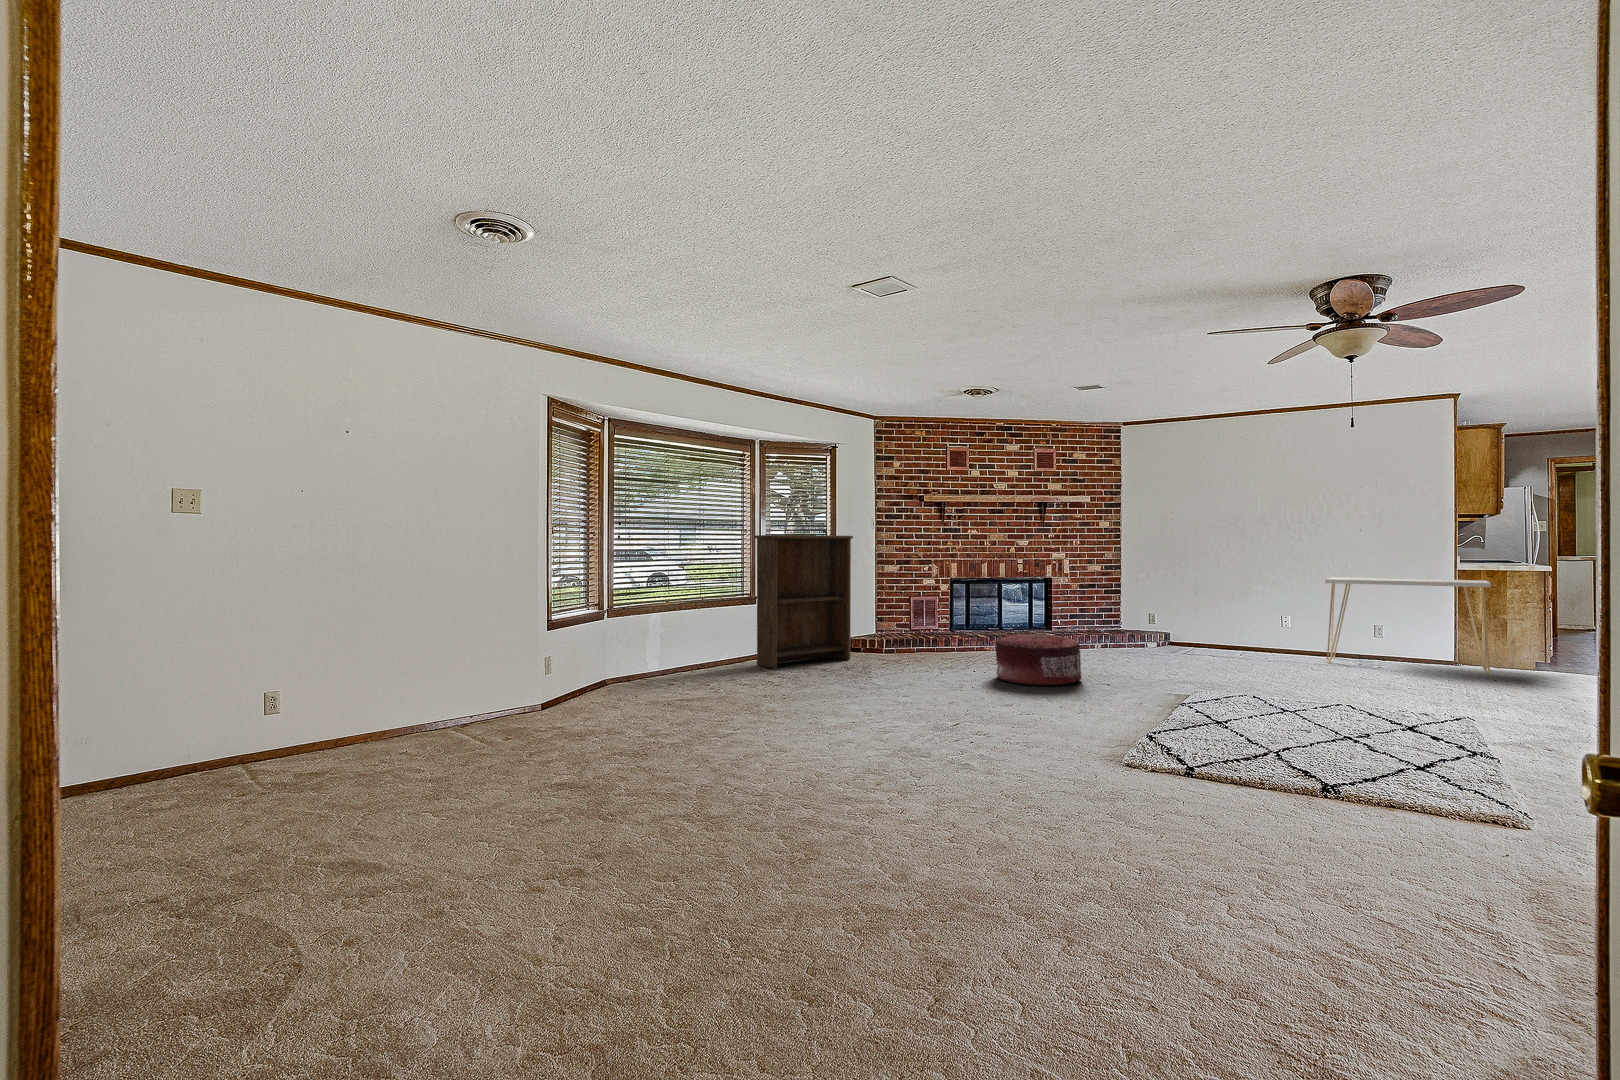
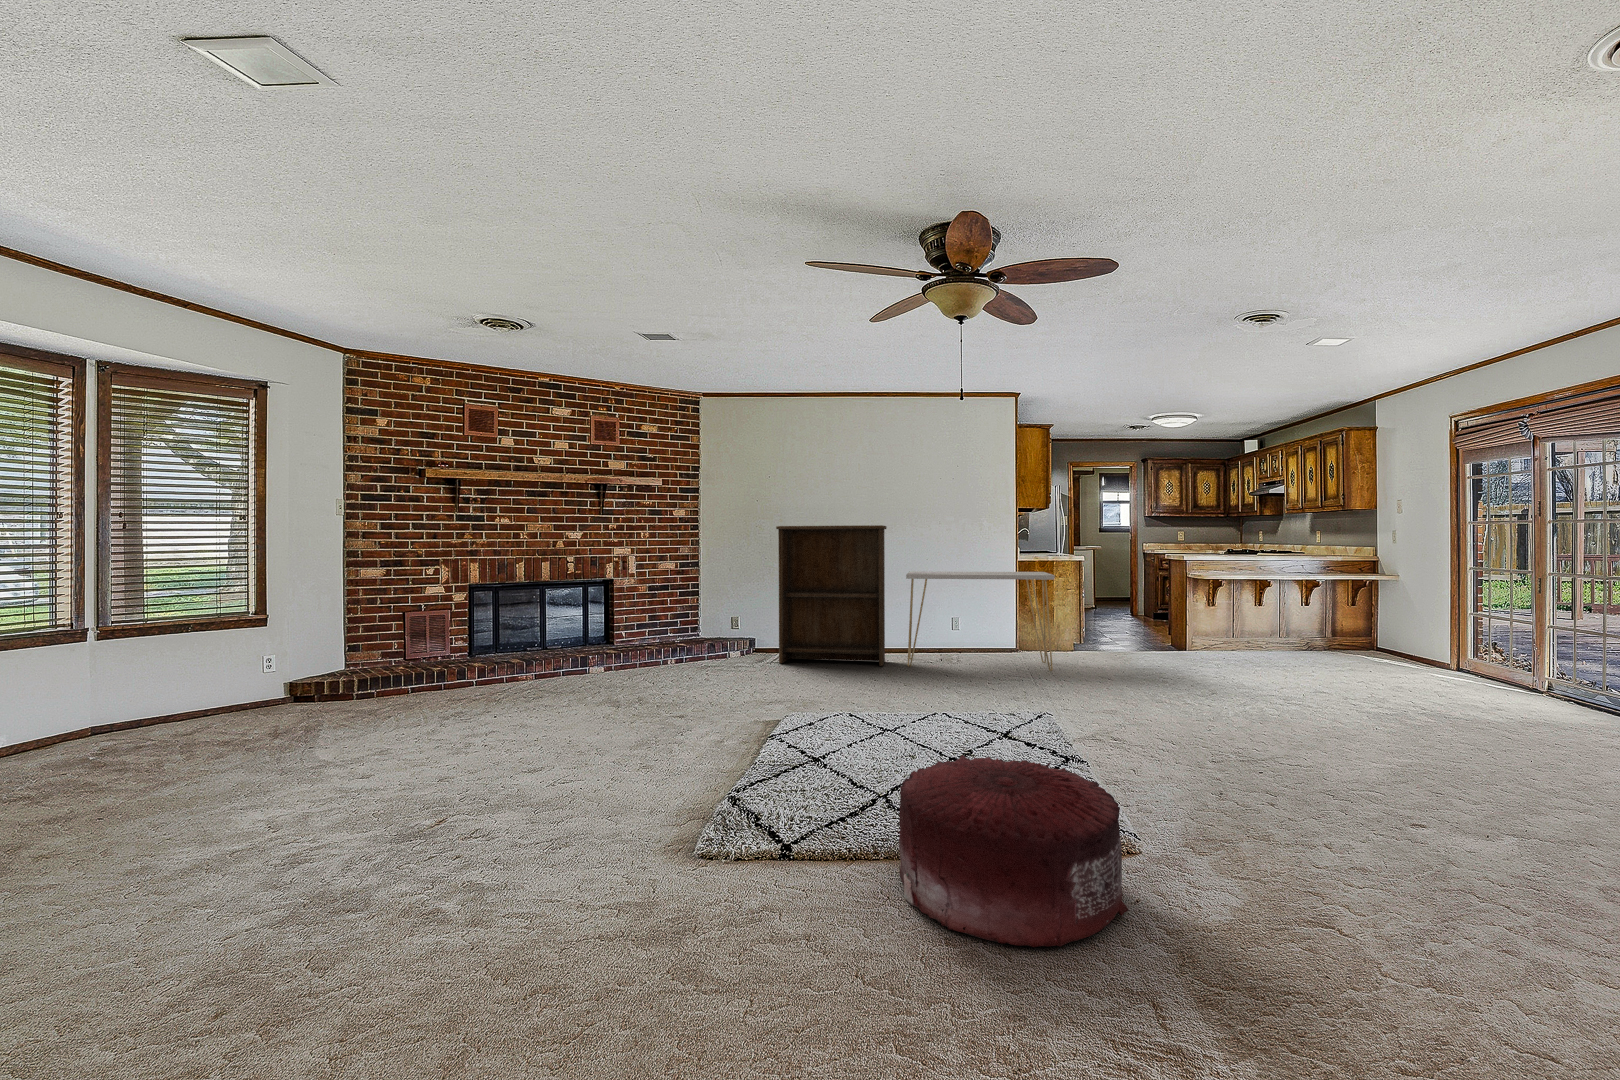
bookshelf: present [754,535,853,668] -> present [776,525,887,666]
pouf: present [996,634,1082,685] -> present [899,755,1128,947]

